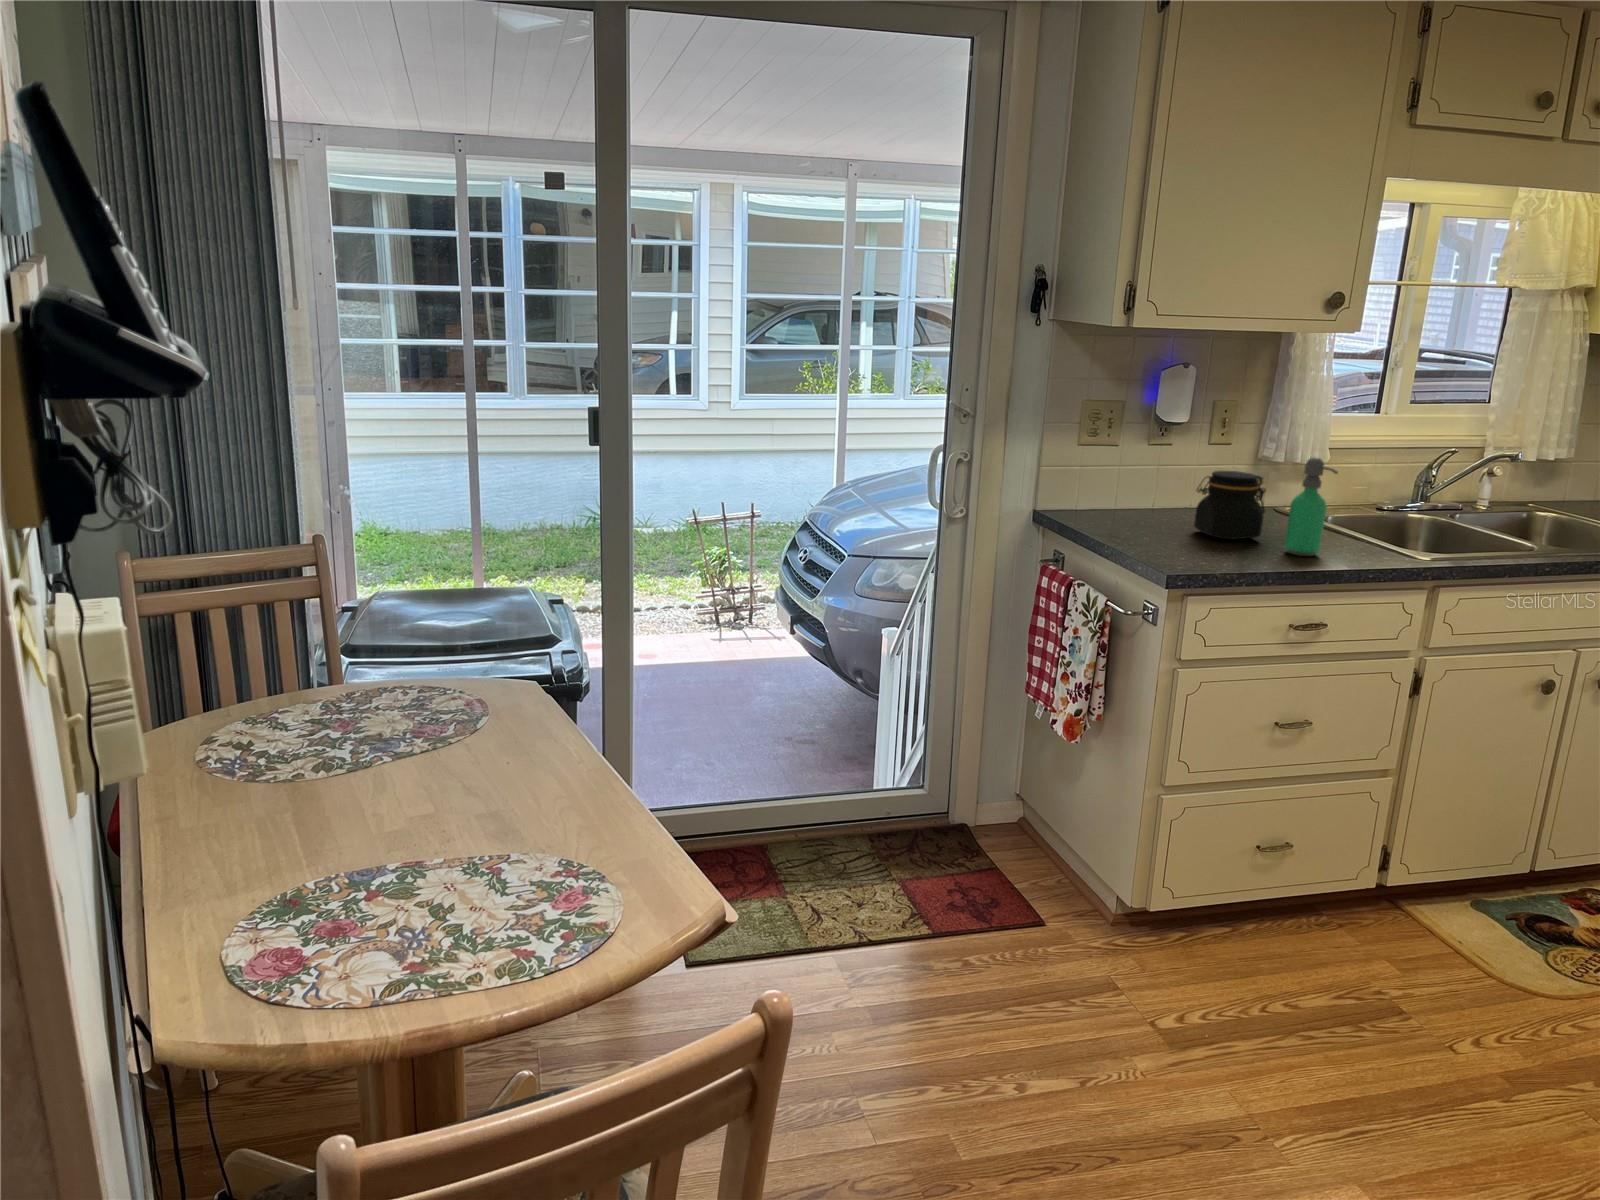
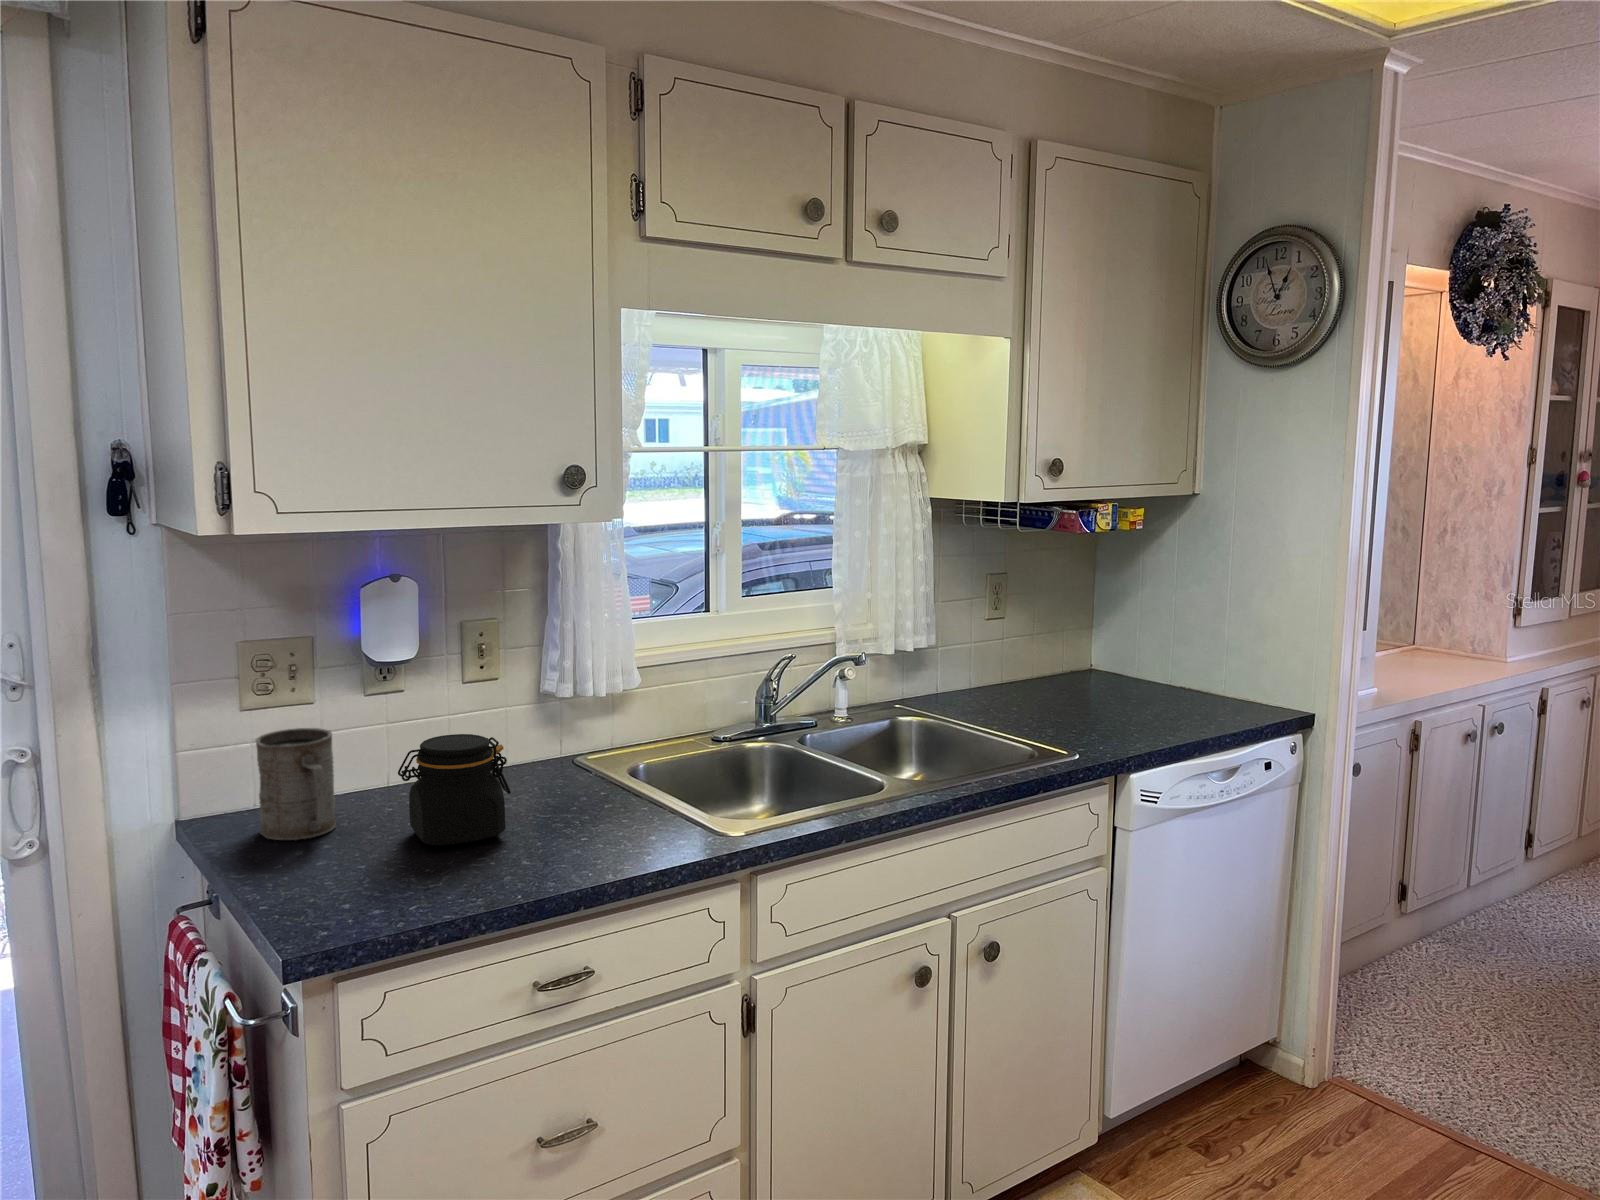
soap dispenser: present [1285,457,1338,556] -> none [525,713,578,866]
mug: none [1096,459,1149,527] -> present [256,728,336,840]

